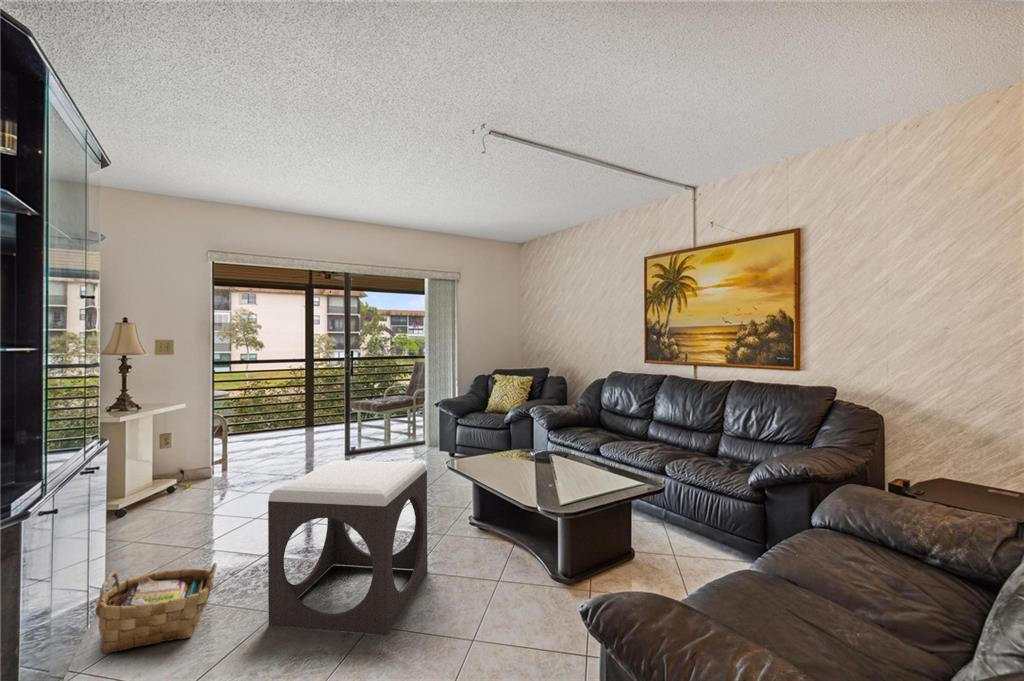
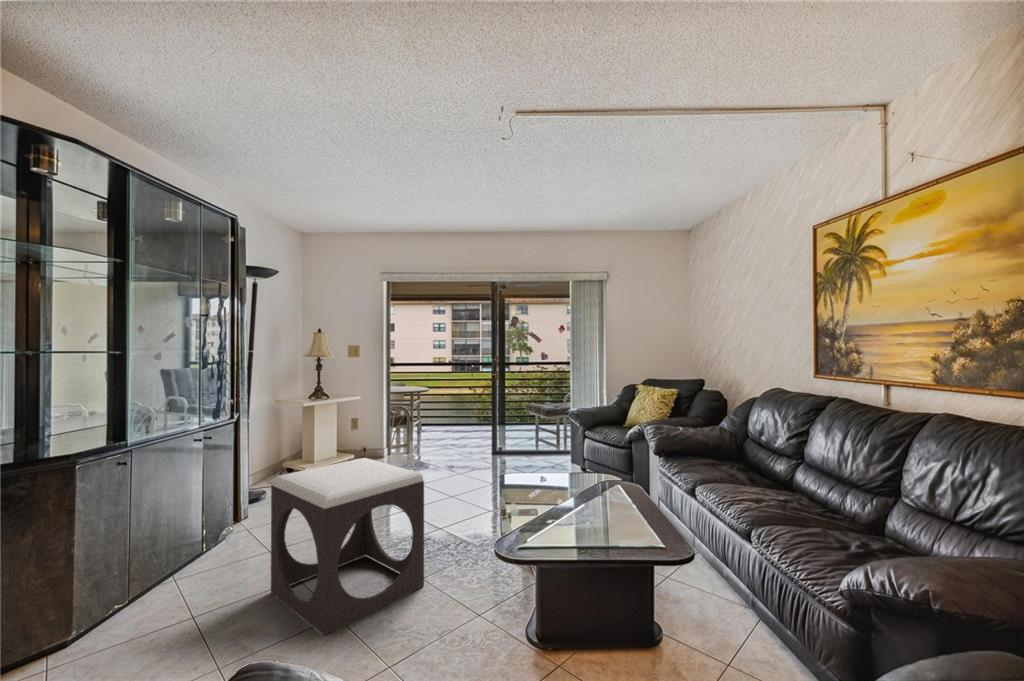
woven basket: present [95,563,217,654] -> none [175,519,262,583]

